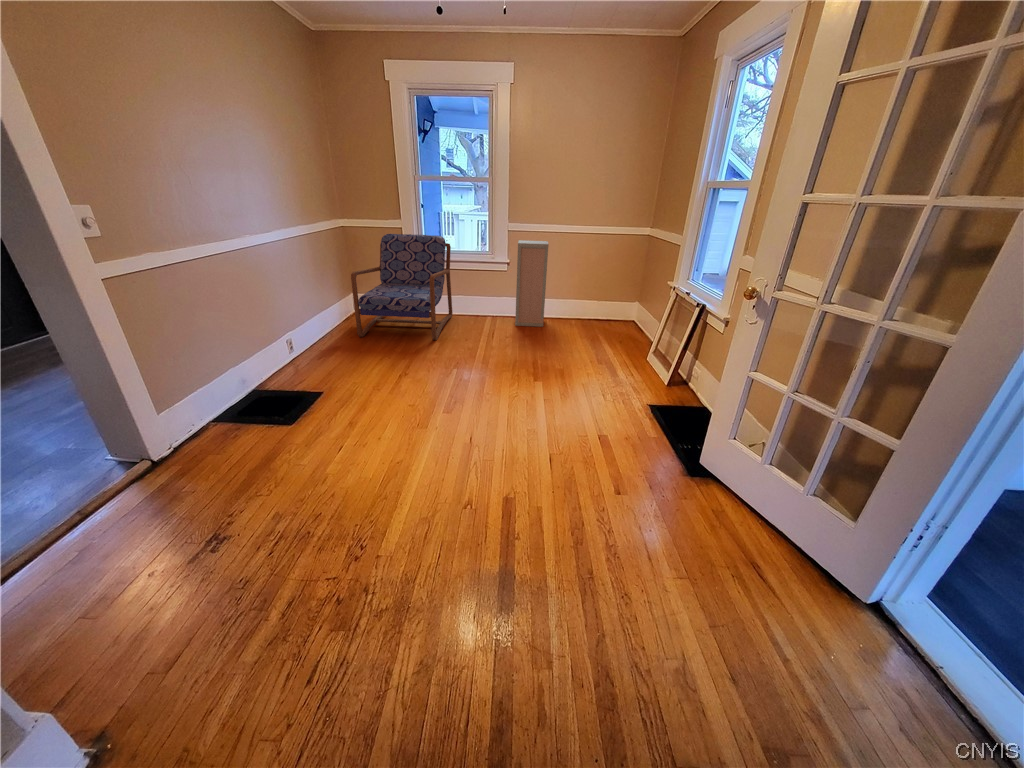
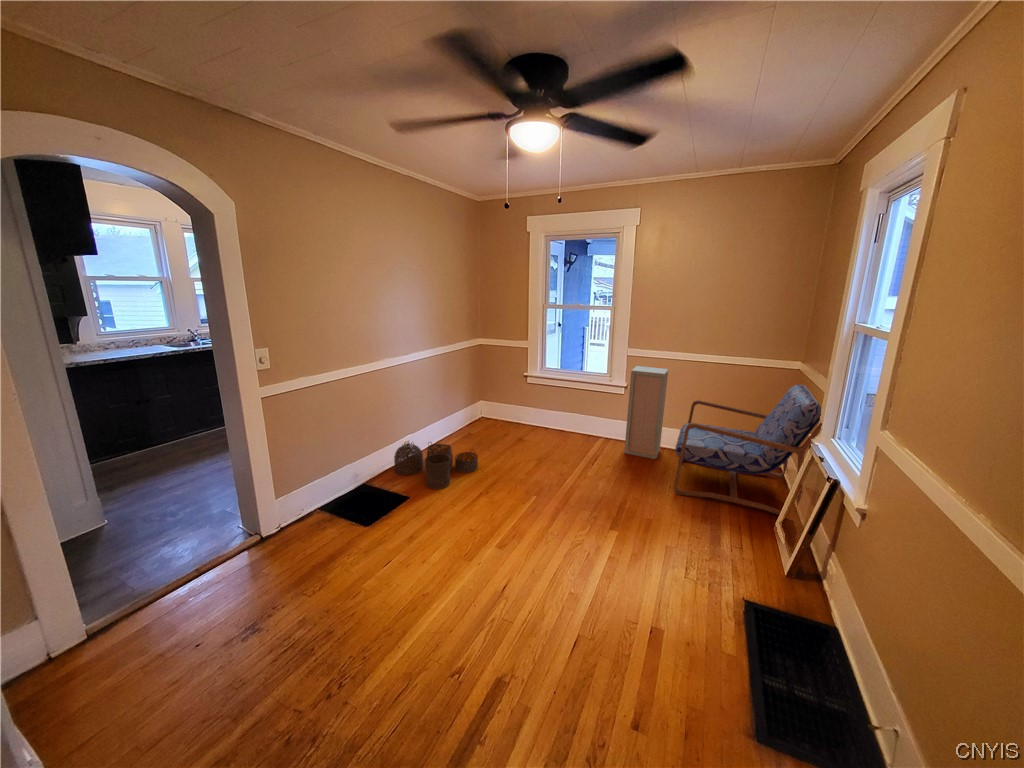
armchair: present [351,234,453,340] -> present [673,385,822,515]
woven basket: none [284,333,383,380] -> present [394,442,478,489]

